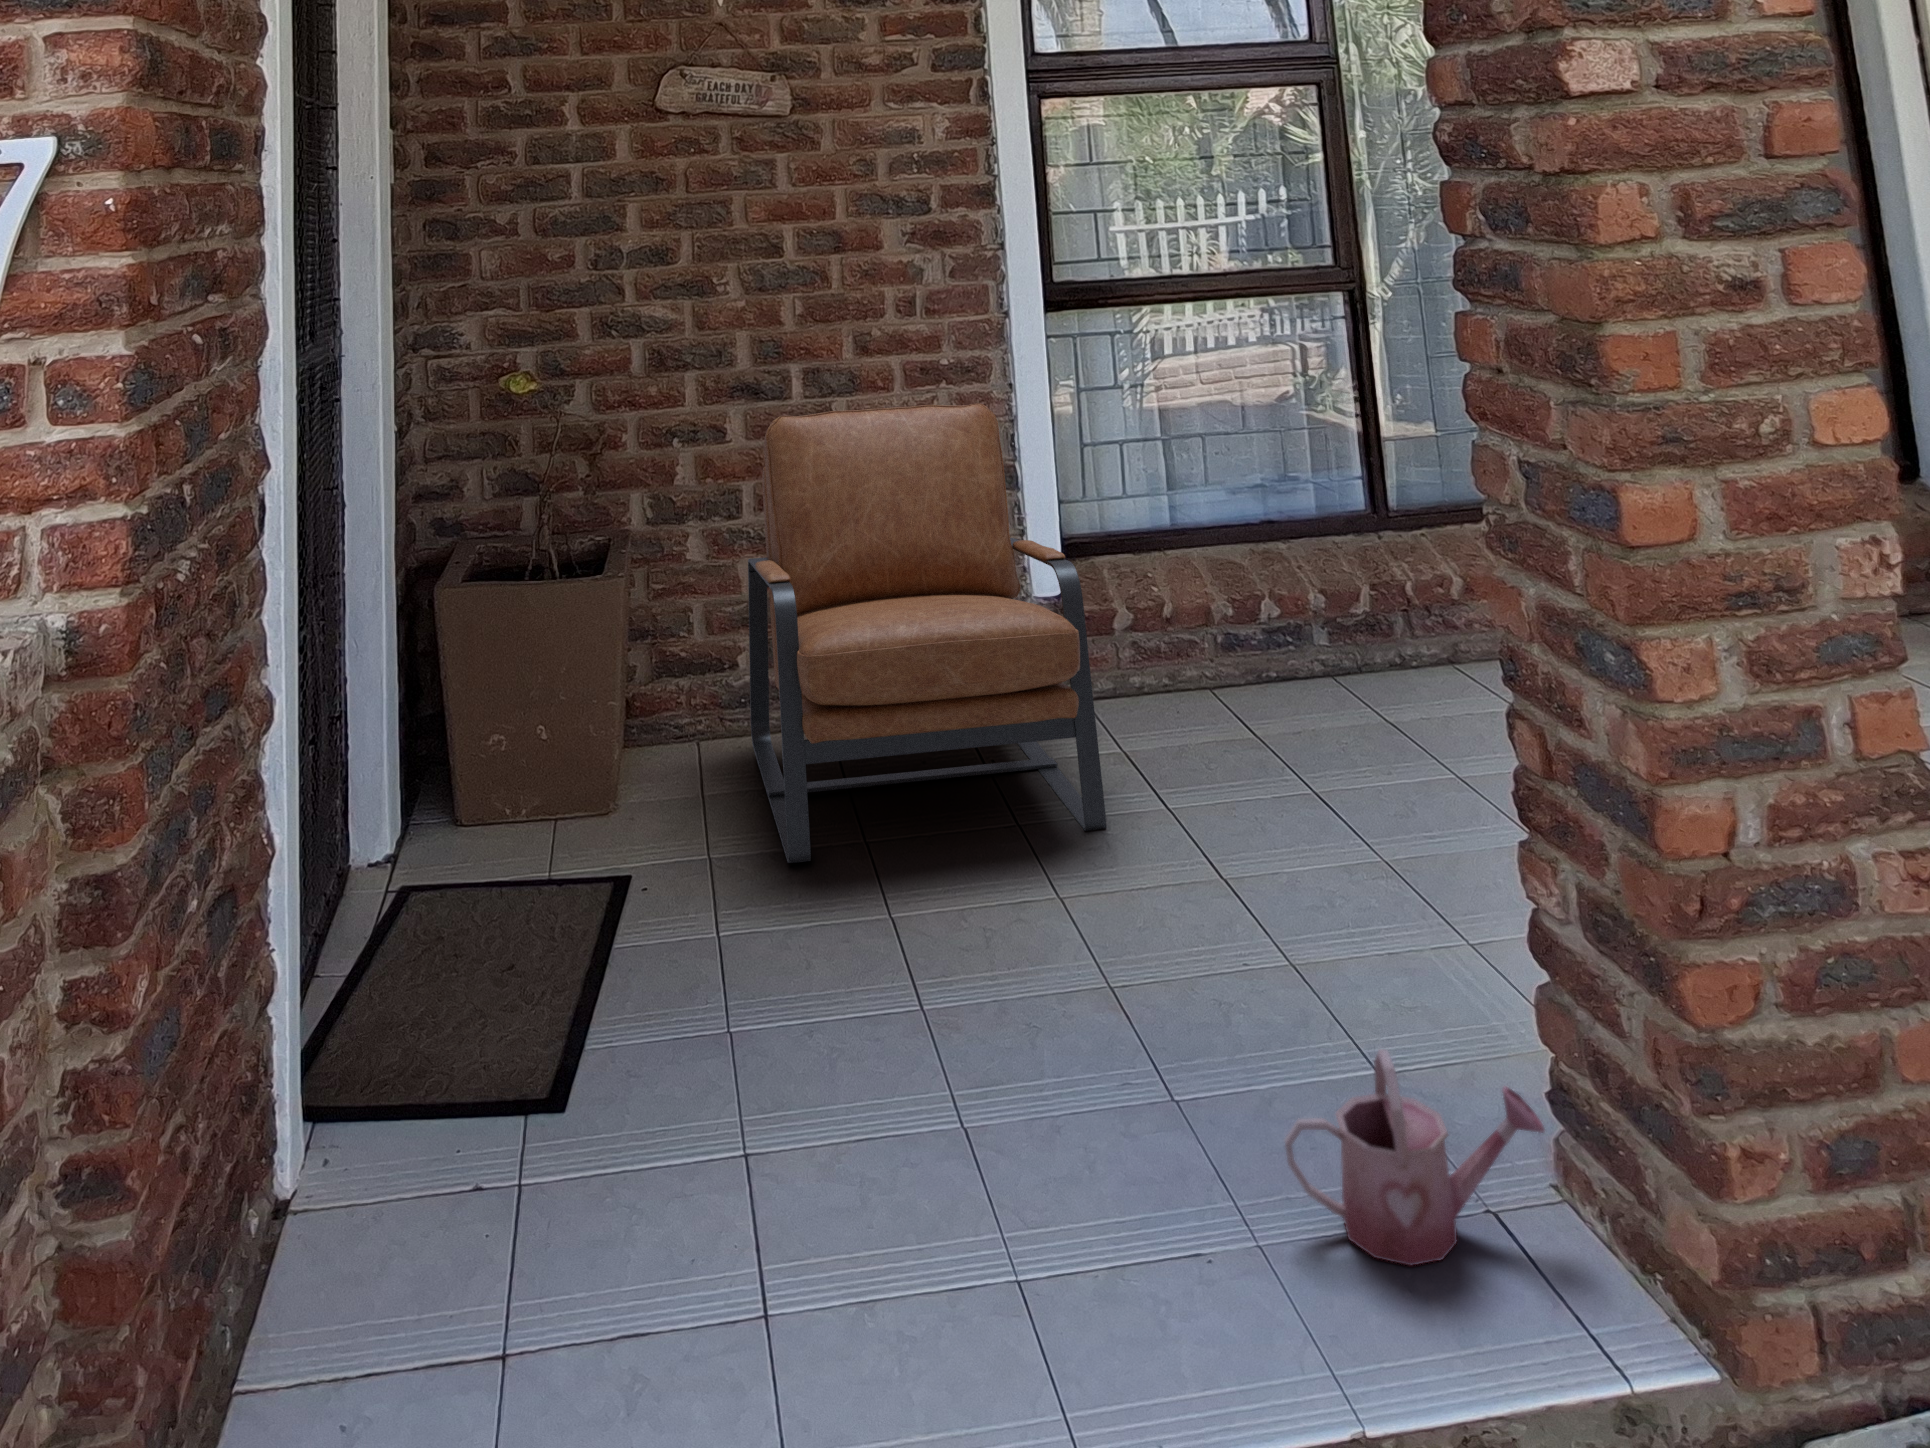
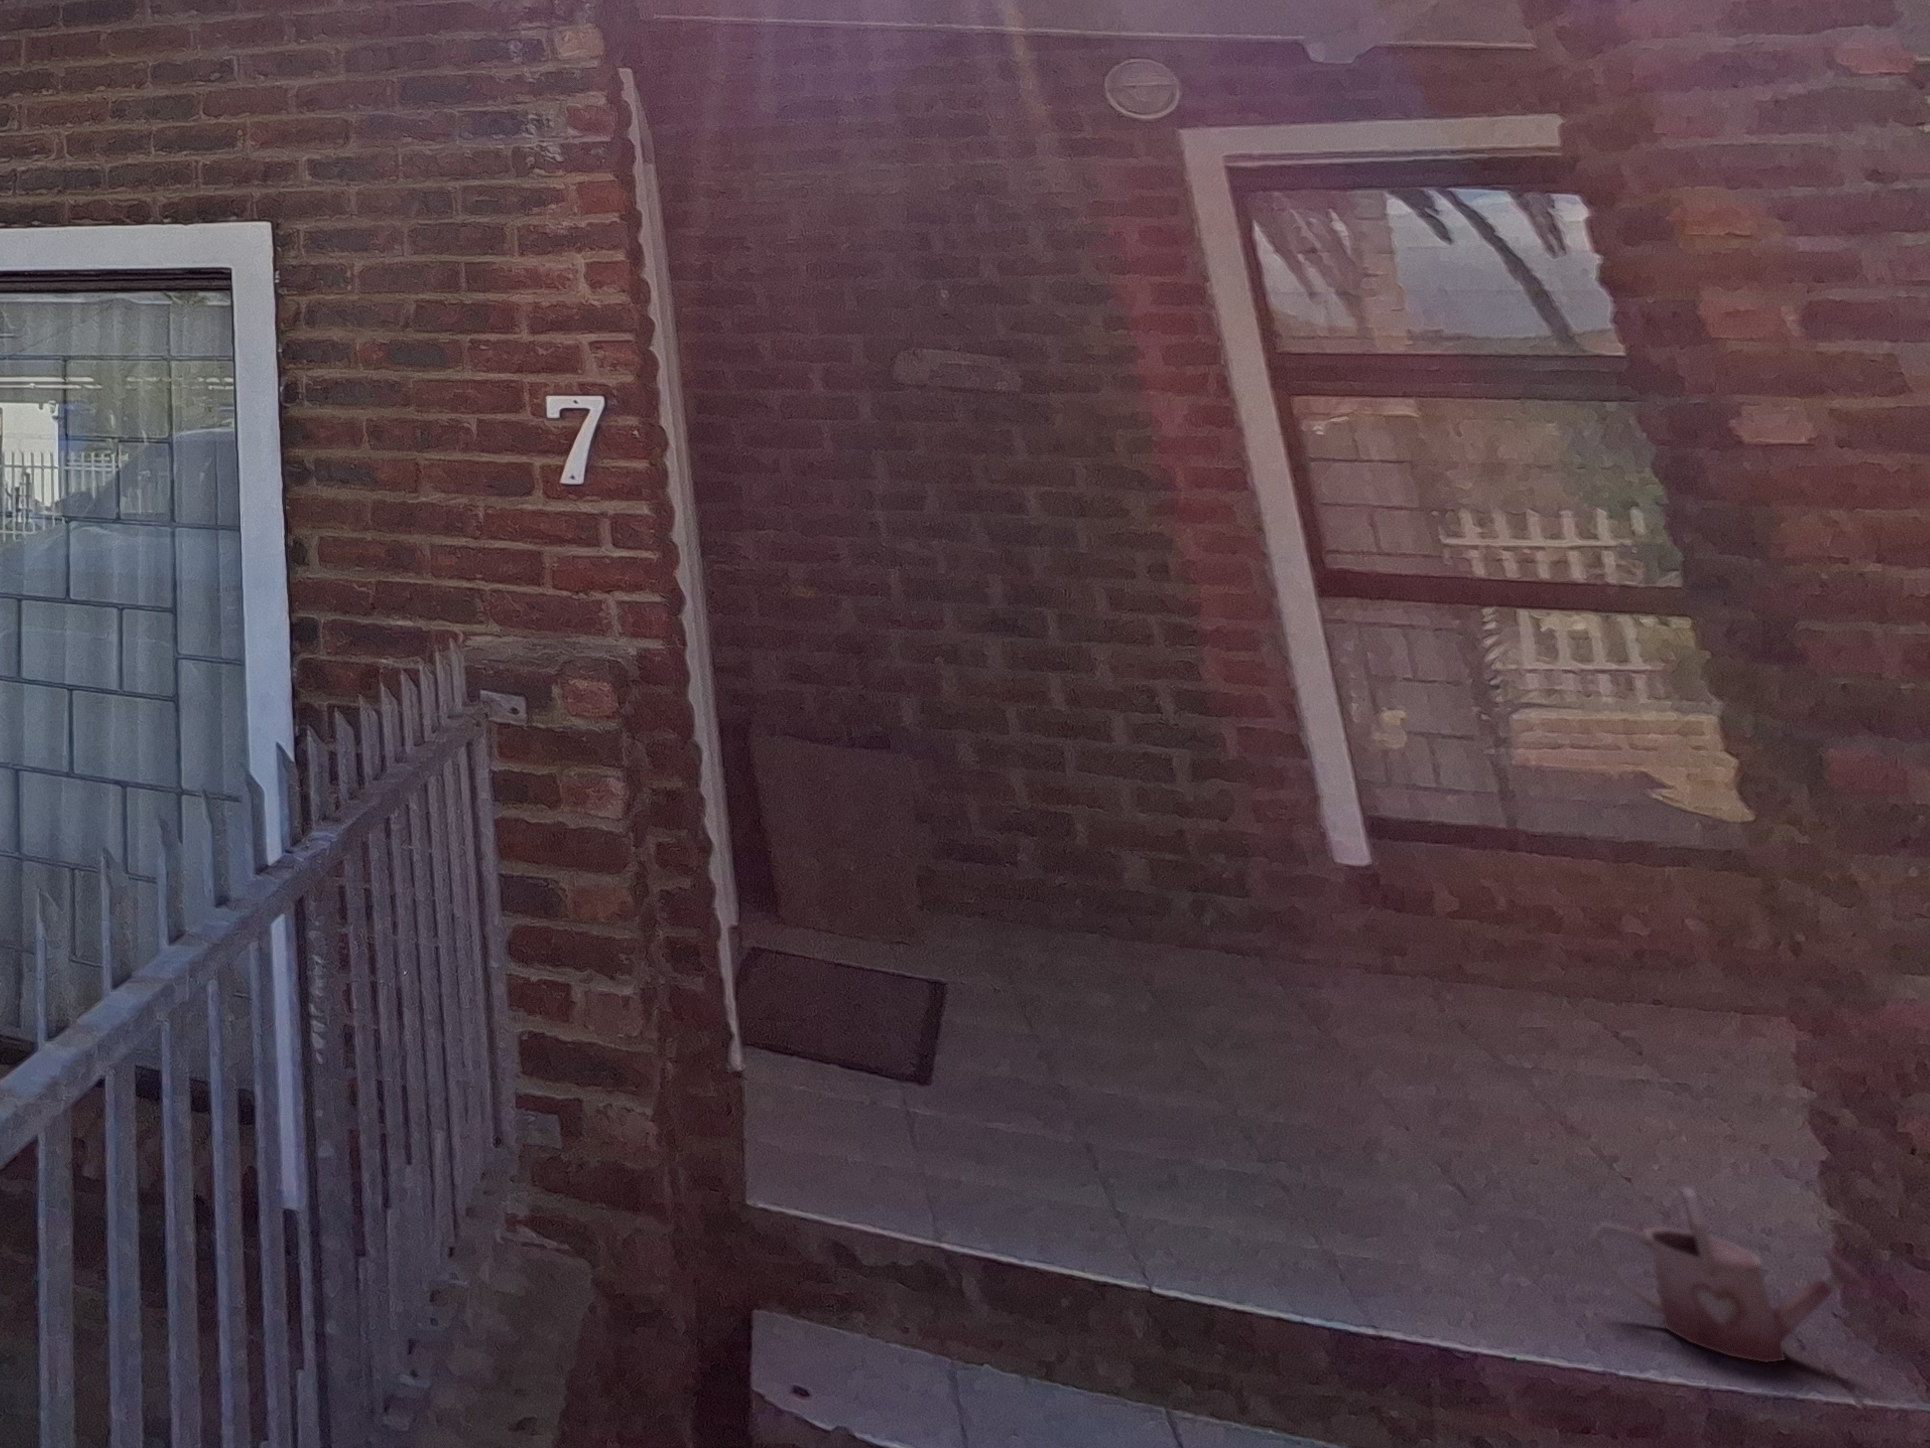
chair: present [748,403,1106,863] -> none [1023,653,1433,1067]

